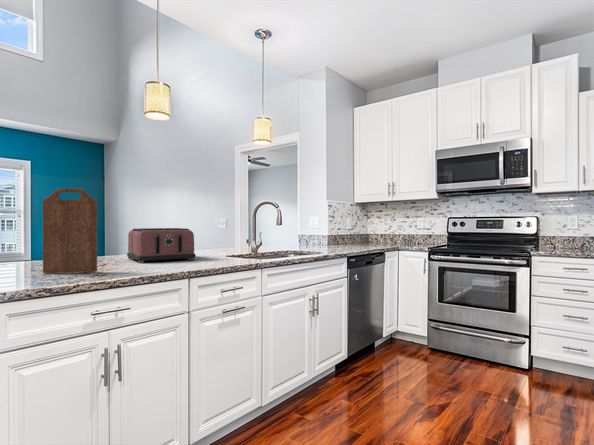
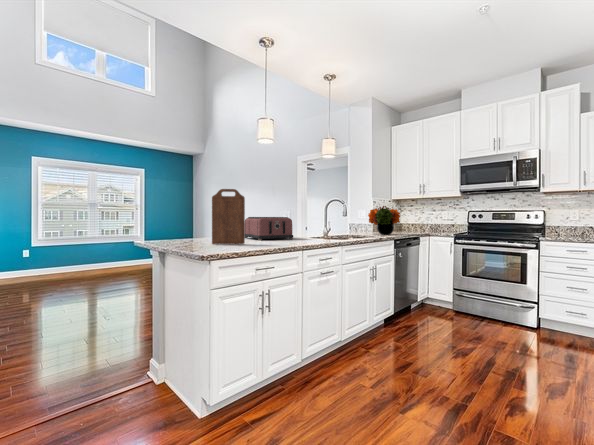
flower arrangement: none [316,211,359,249] -> present [368,206,400,235]

